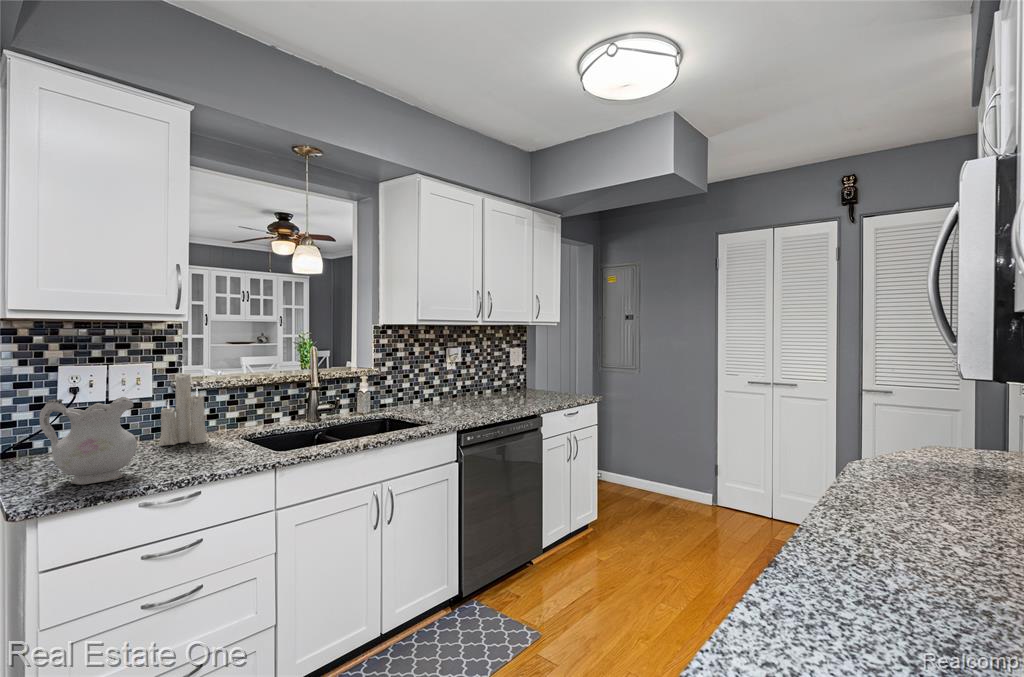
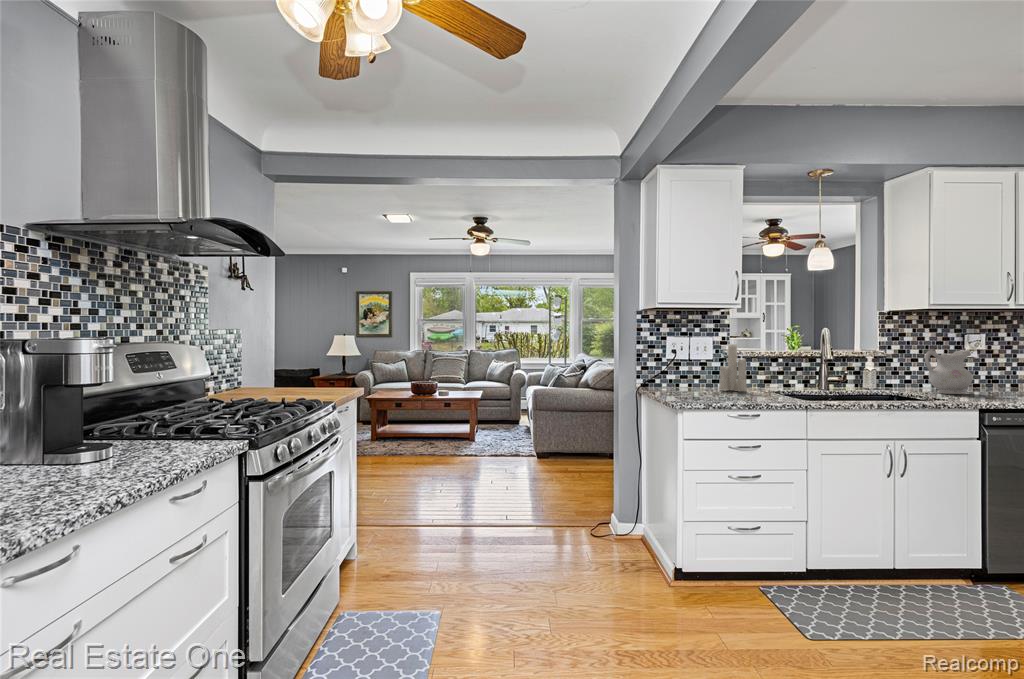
ceramic pitcher: present [39,397,137,485] -> present [925,349,973,394]

